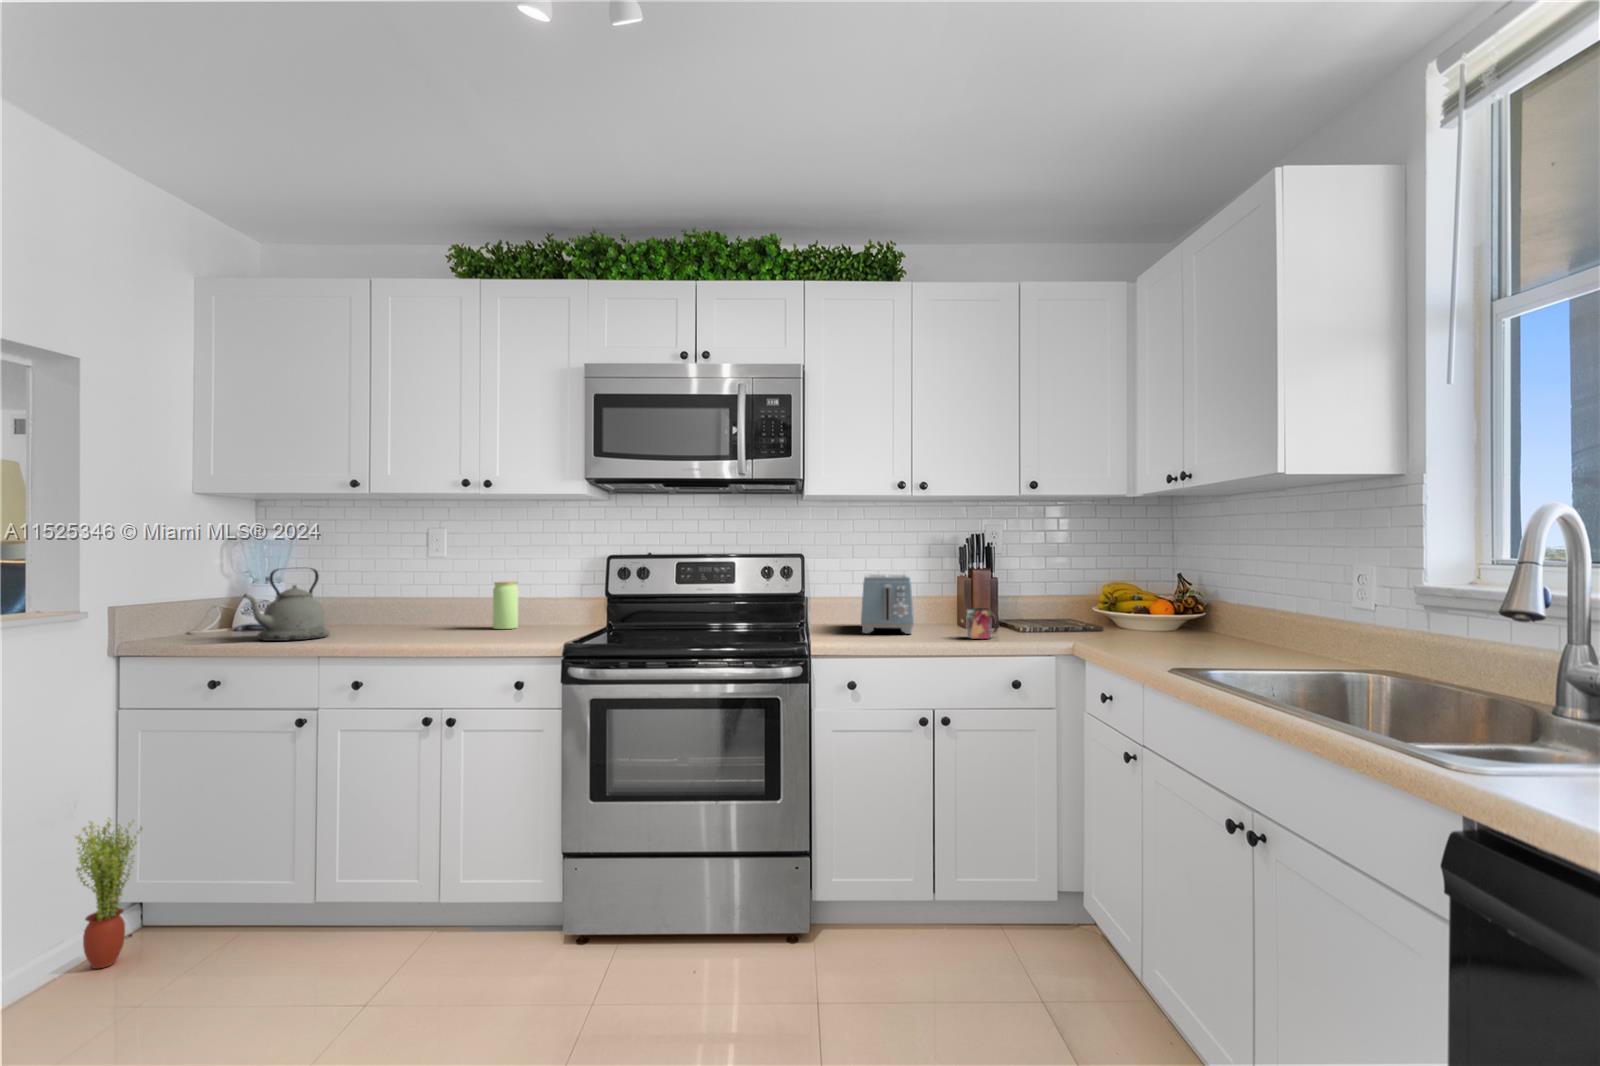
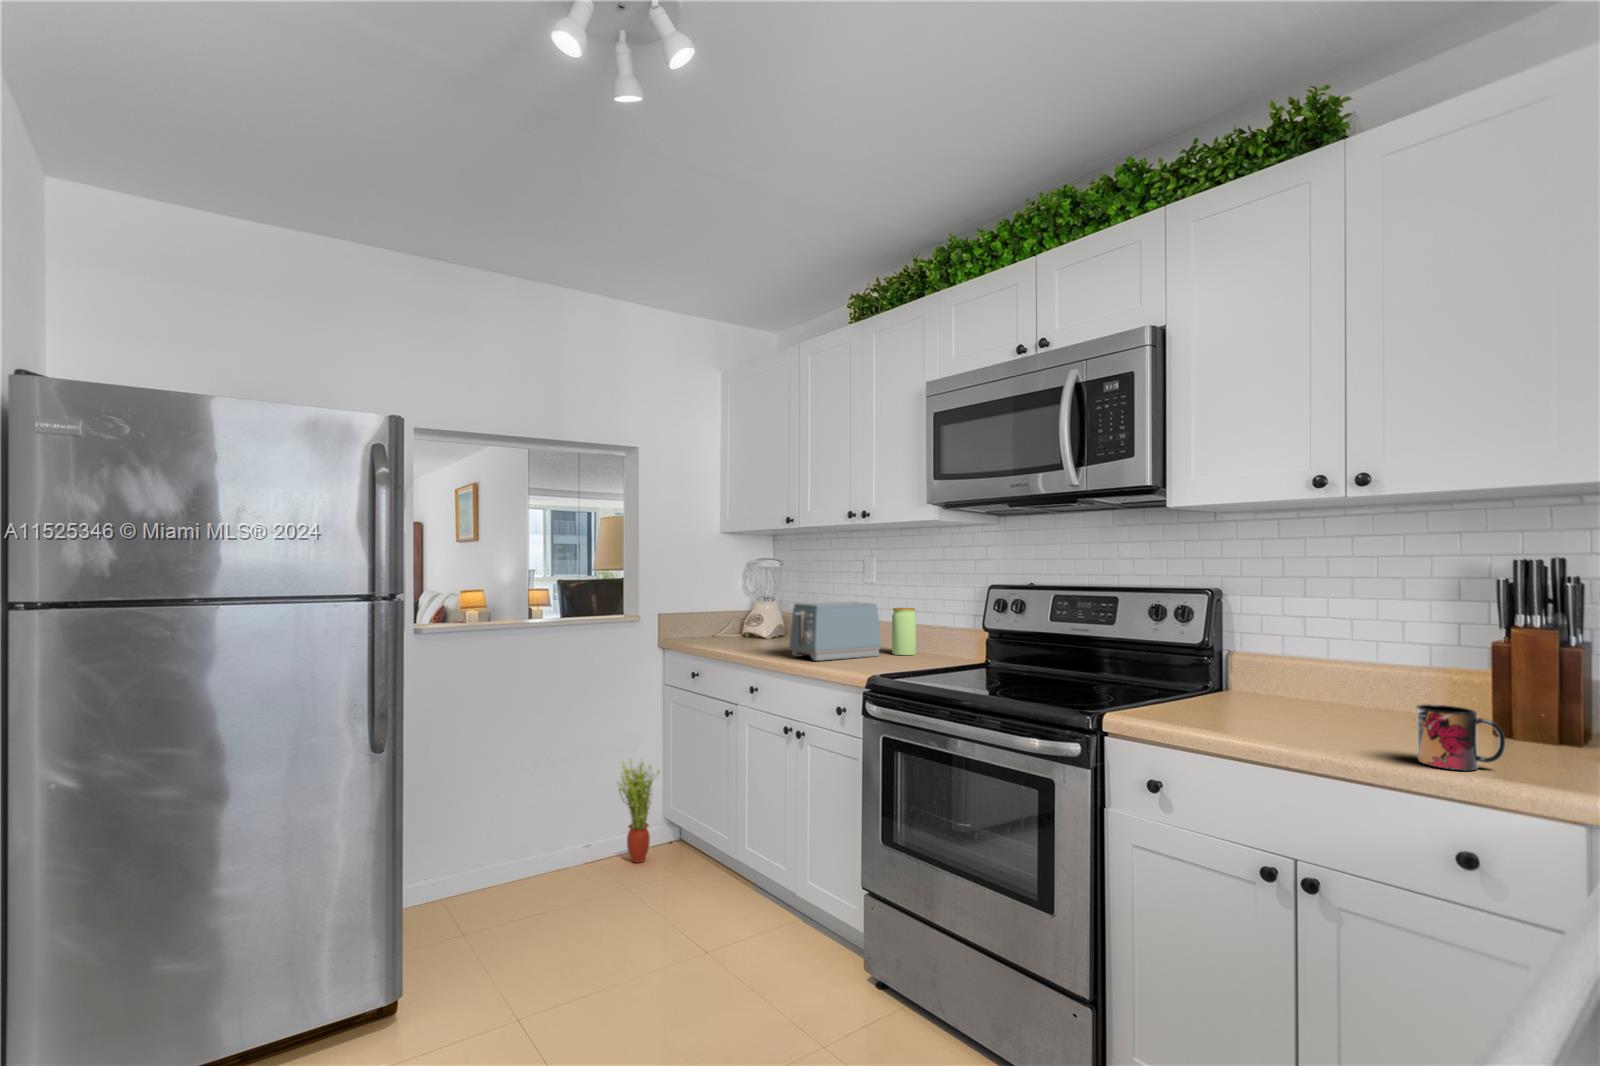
kettle: present [244,568,329,641] -> none [715,588,780,647]
toaster: present [861,574,914,634] -> present [790,602,881,661]

